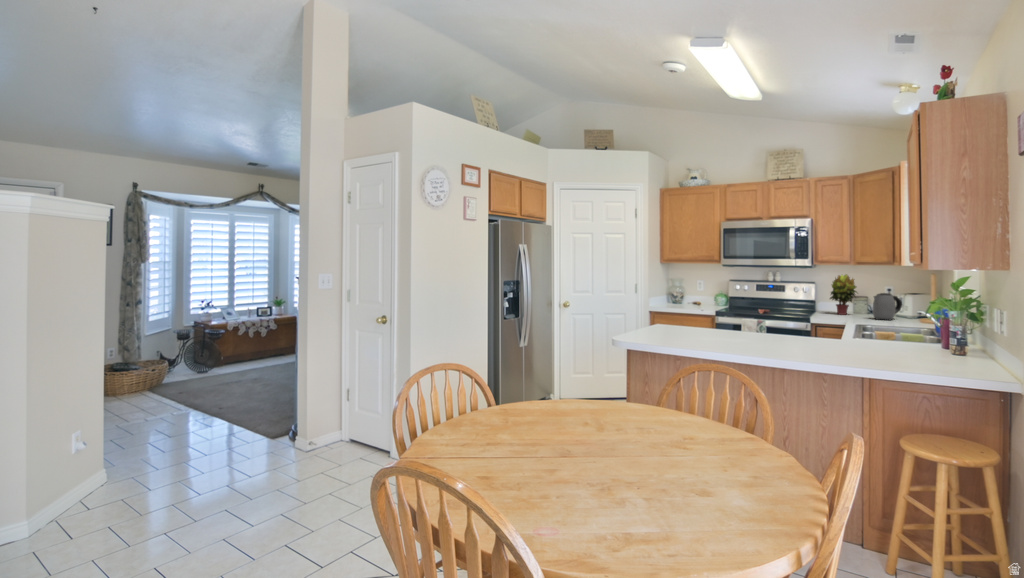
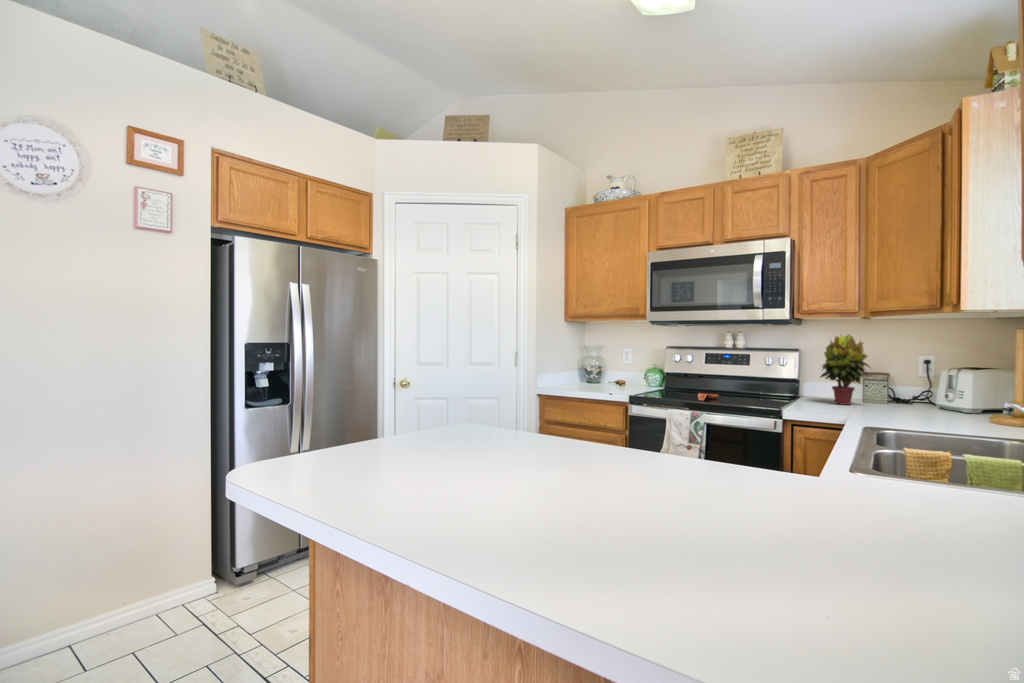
kettle: present [873,293,902,320] -> none [896,367,952,418]

